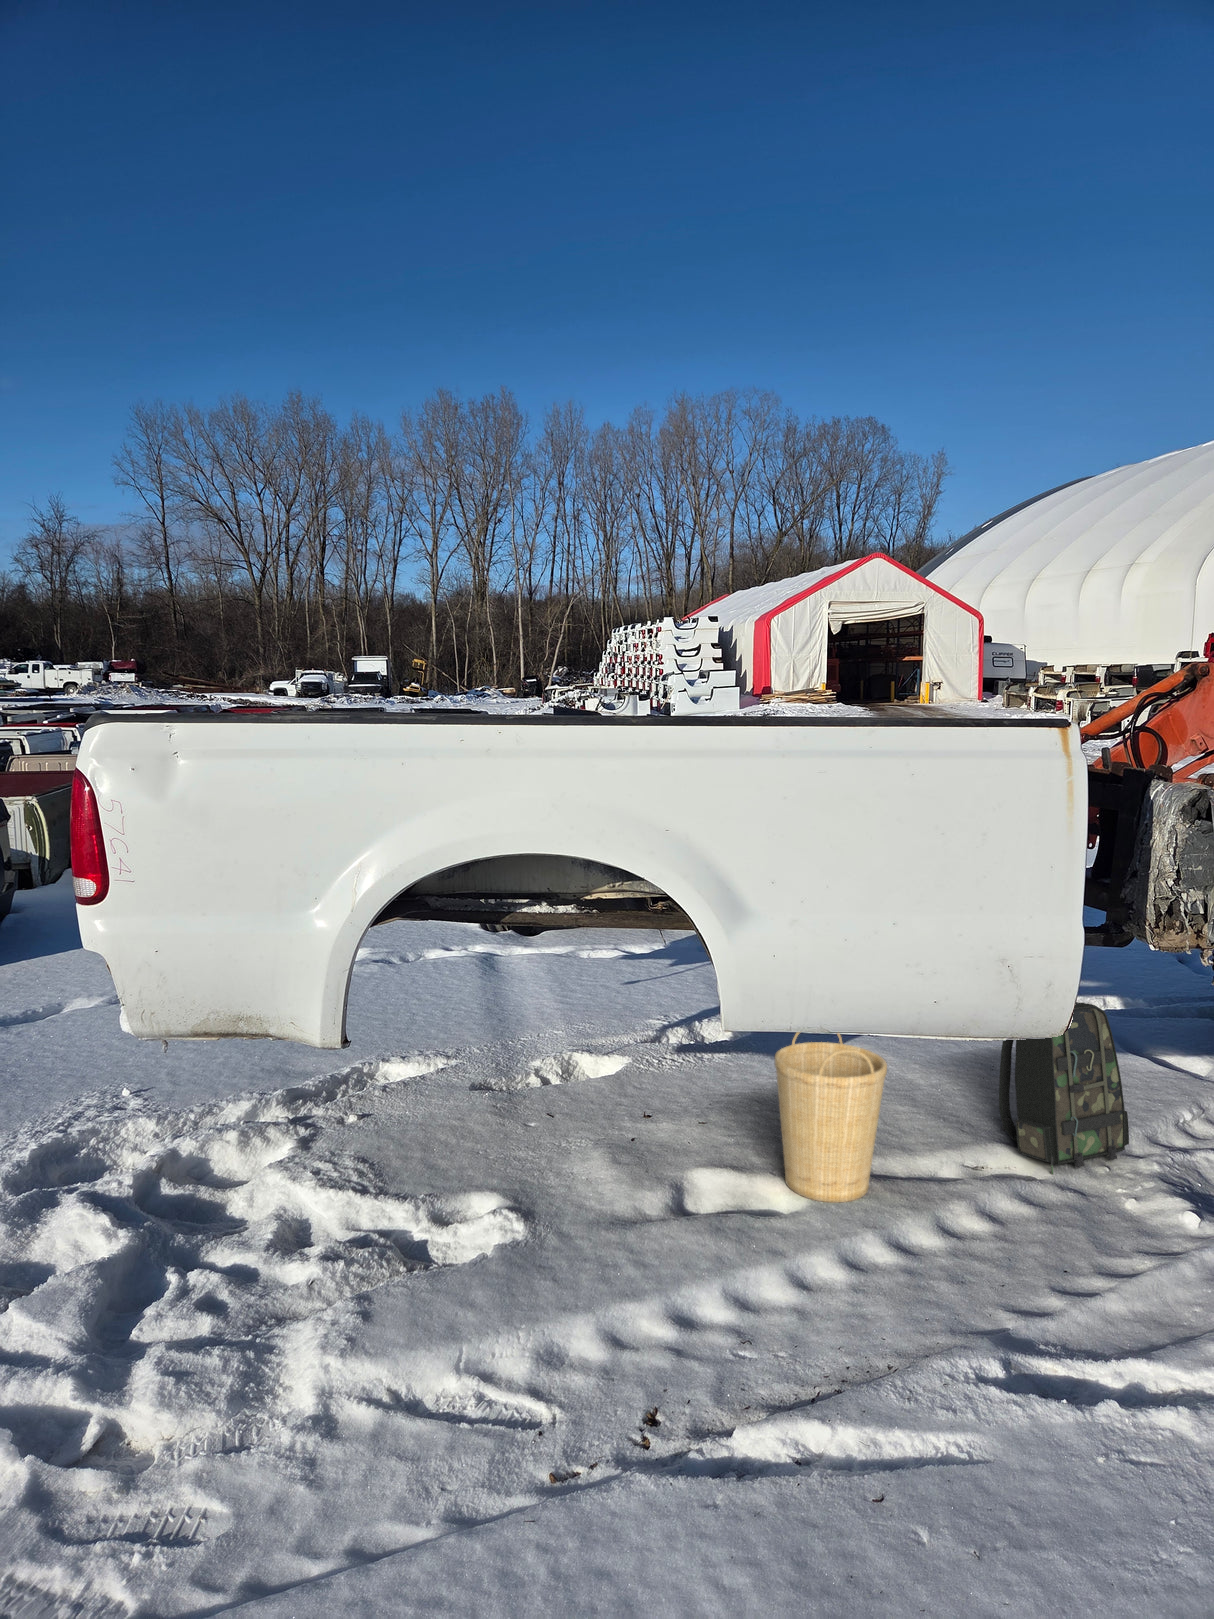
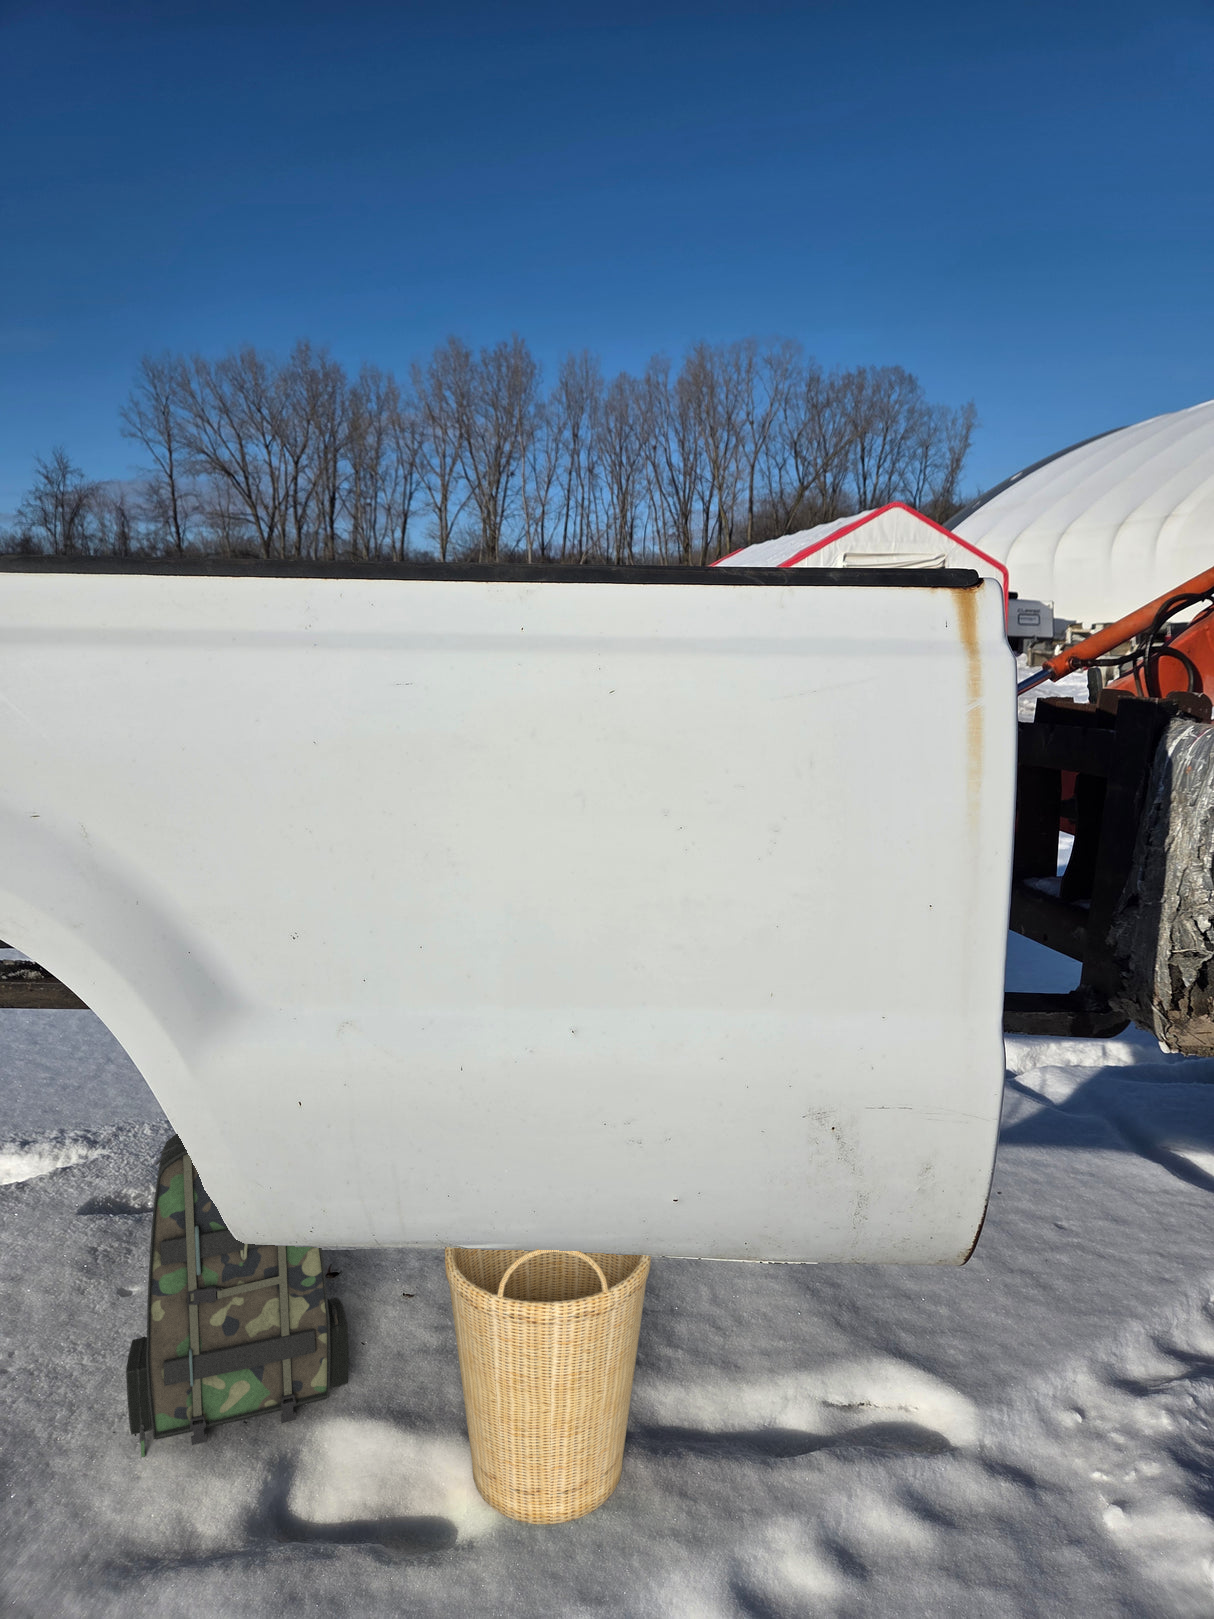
backpack: present [999,1002,1129,1174] -> present [126,1134,349,1457]

